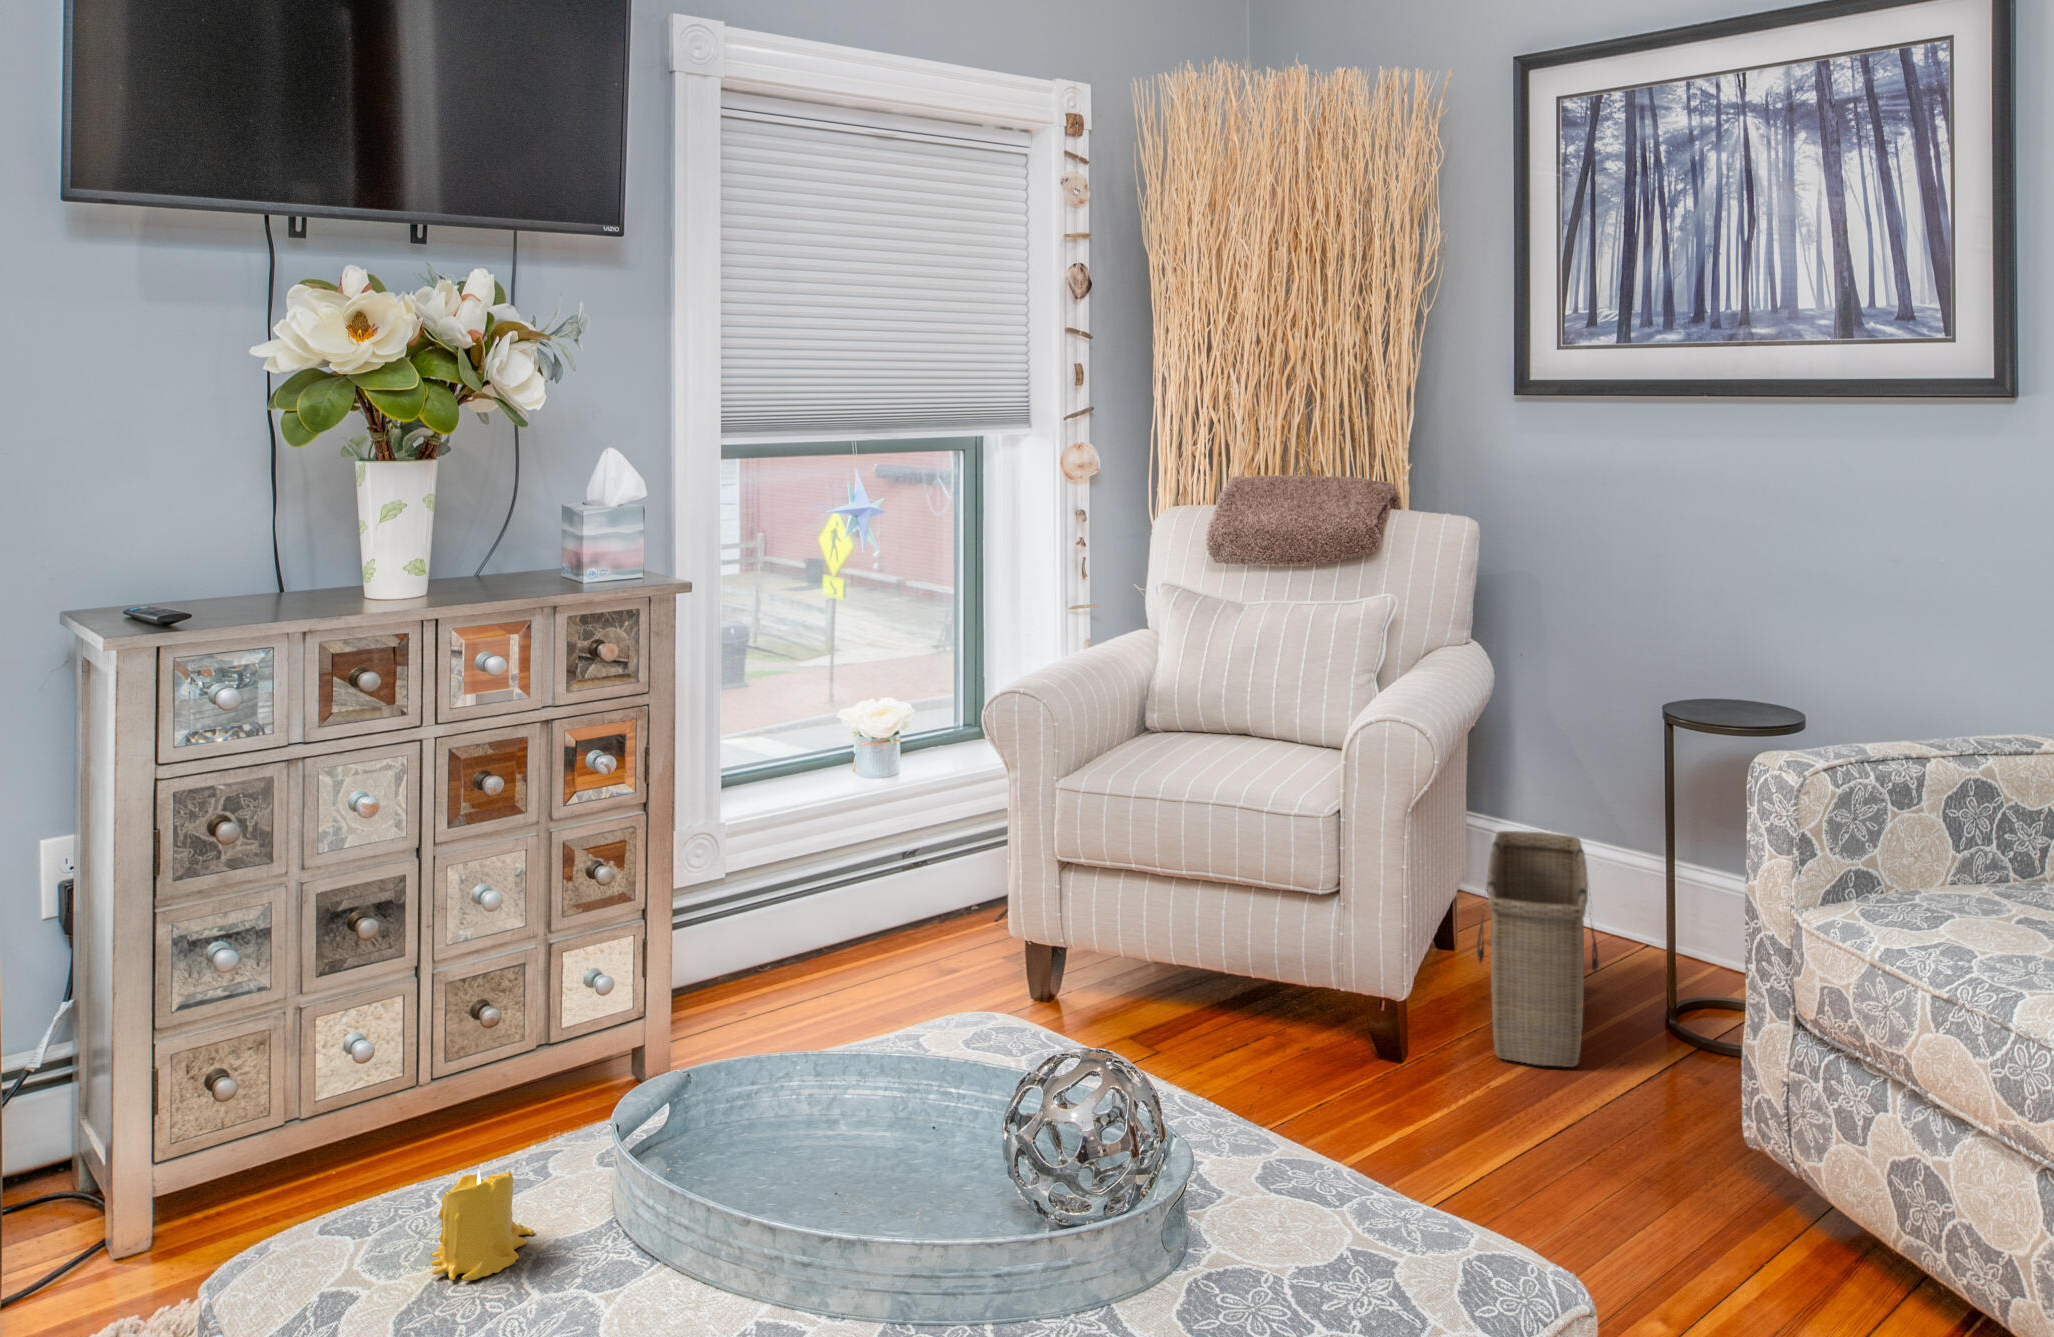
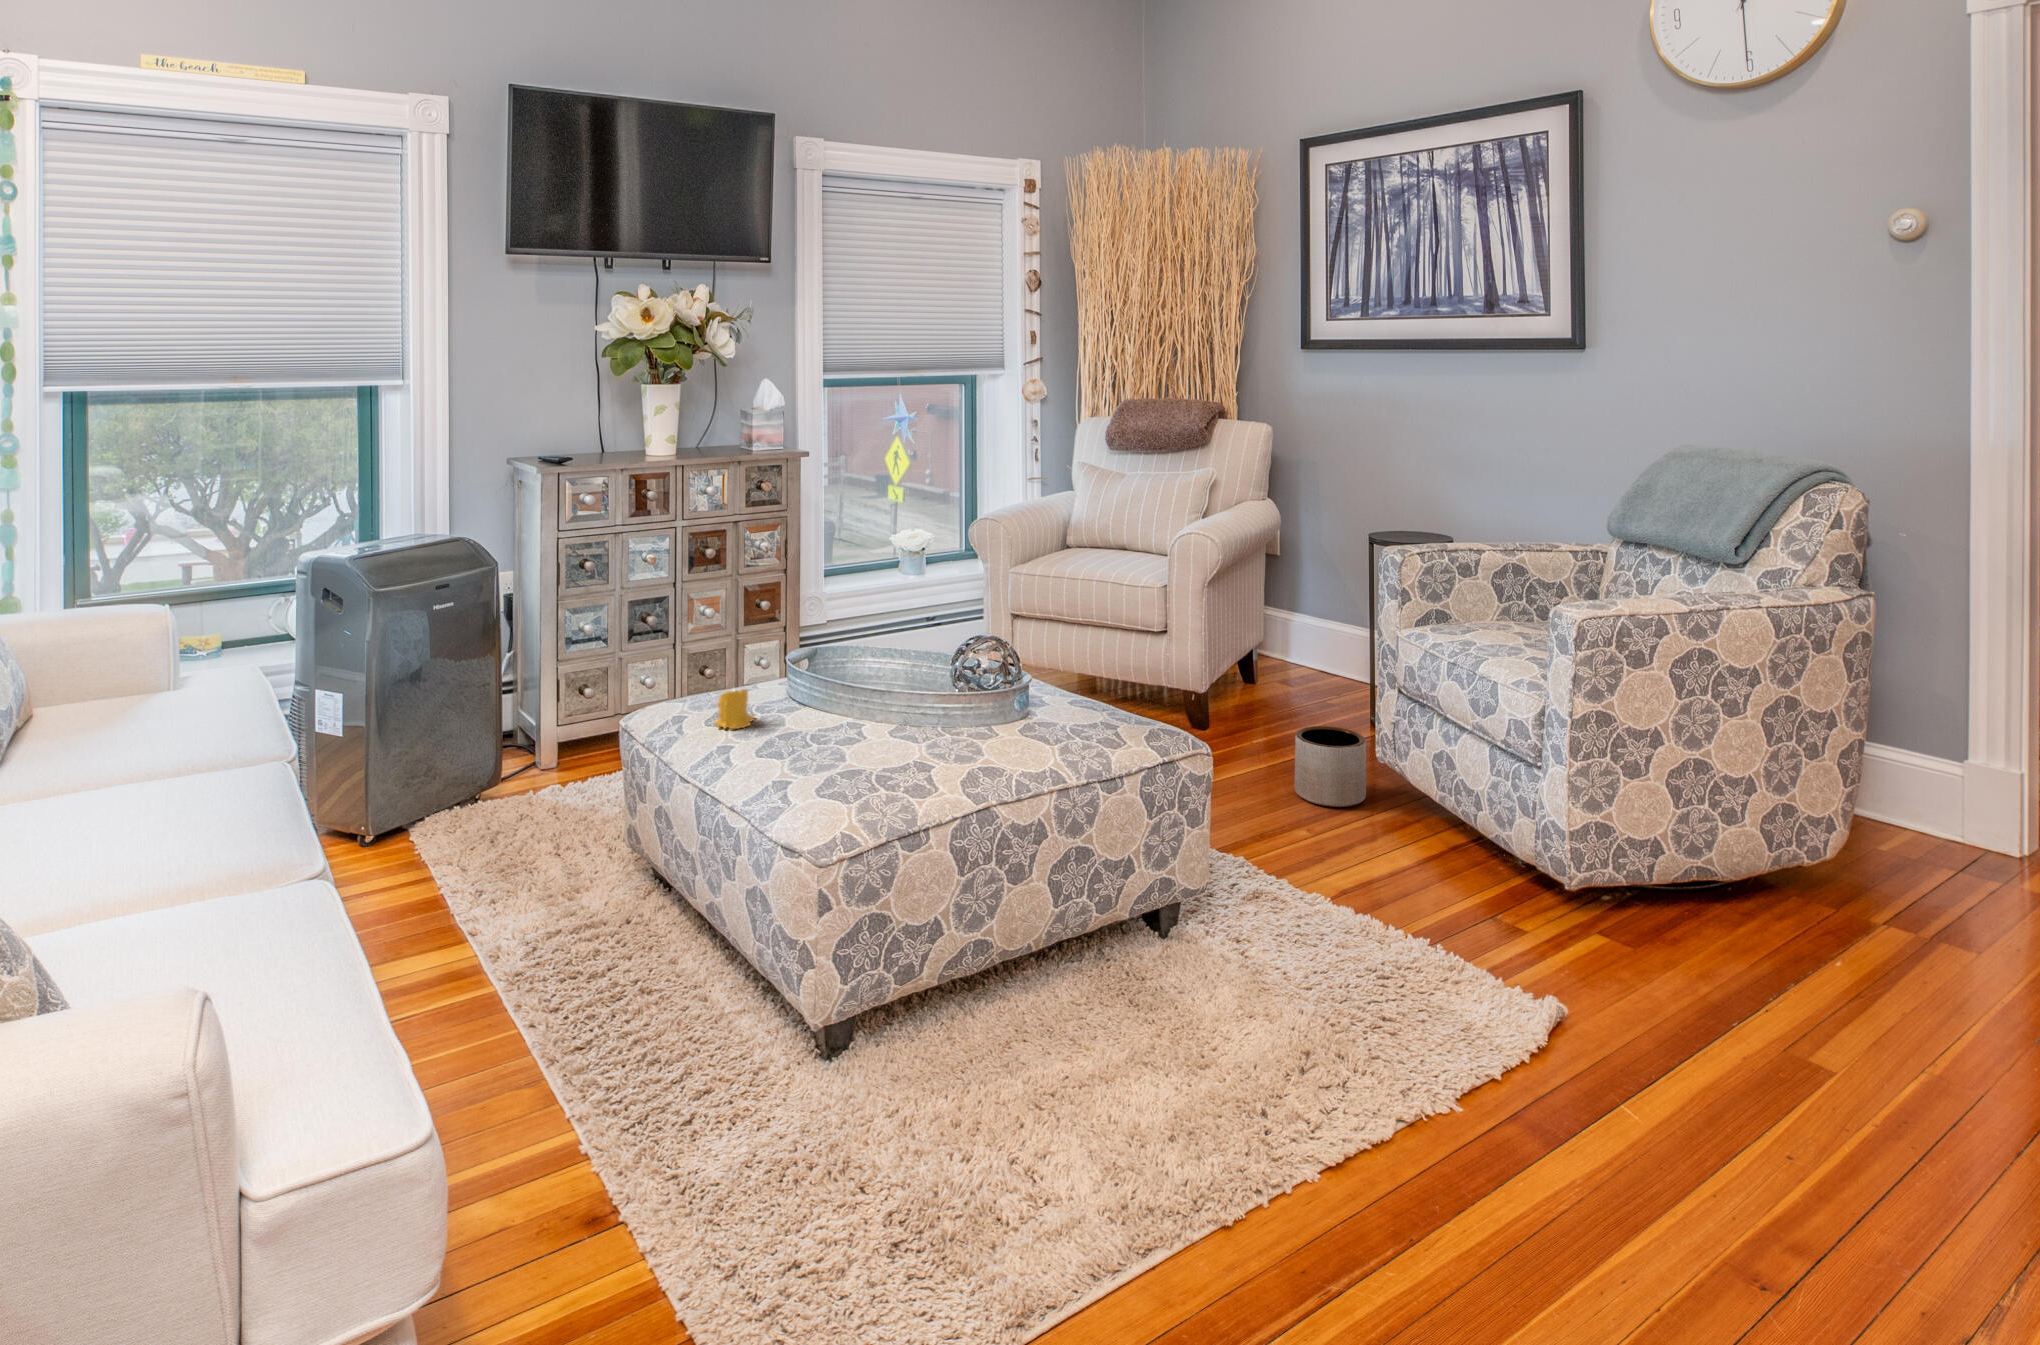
basket: present [1477,831,1599,1067] -> none [1253,607,1327,731]
planter: none [1611,1094,1747,1266] -> present [1295,726,1366,807]

